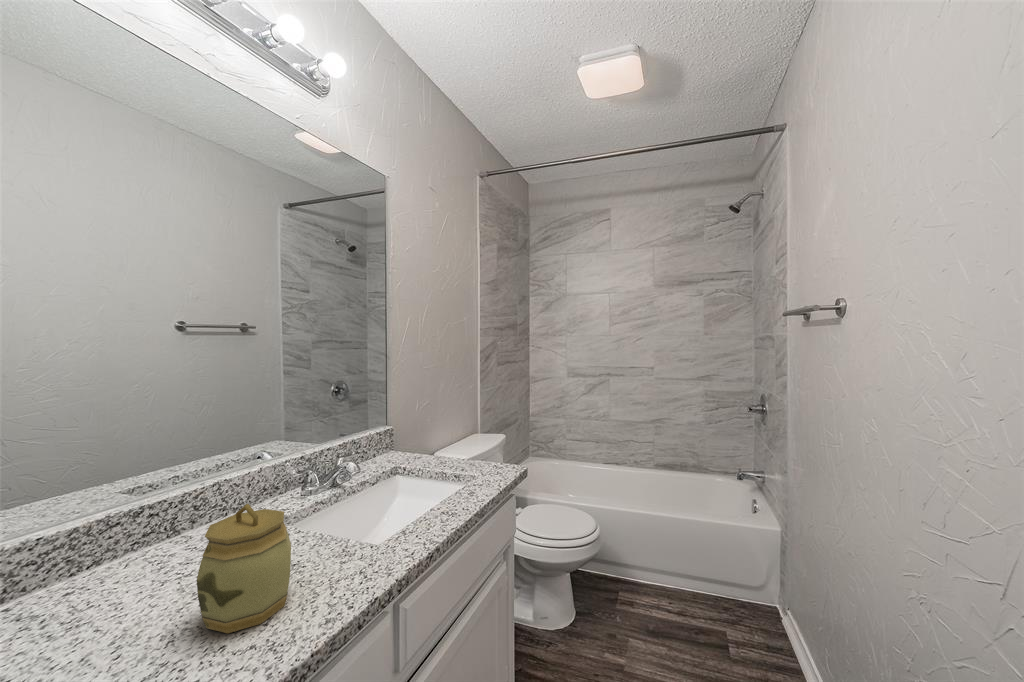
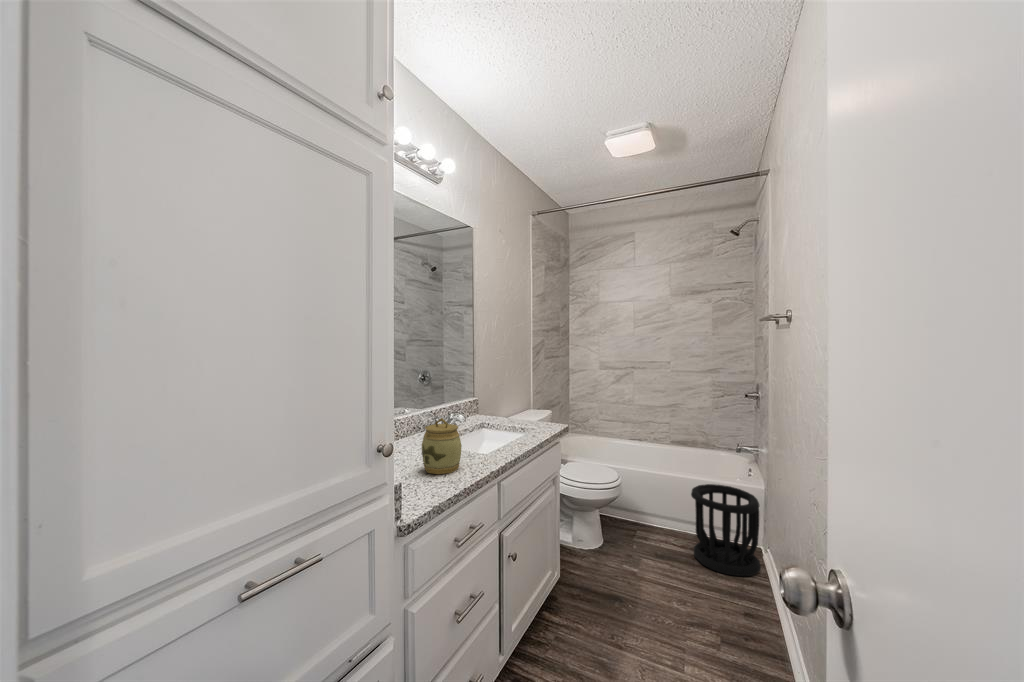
wastebasket: none [690,527,787,661] -> present [691,484,761,576]

